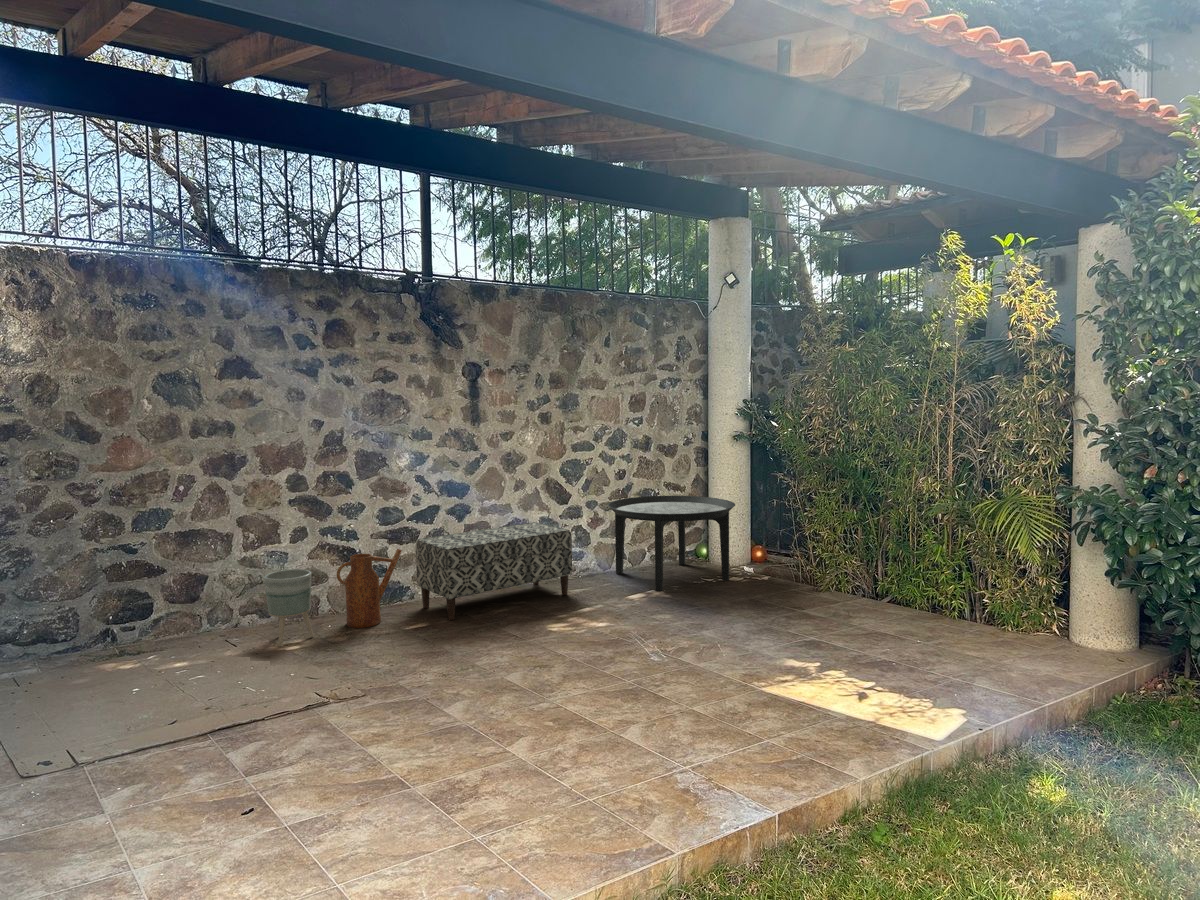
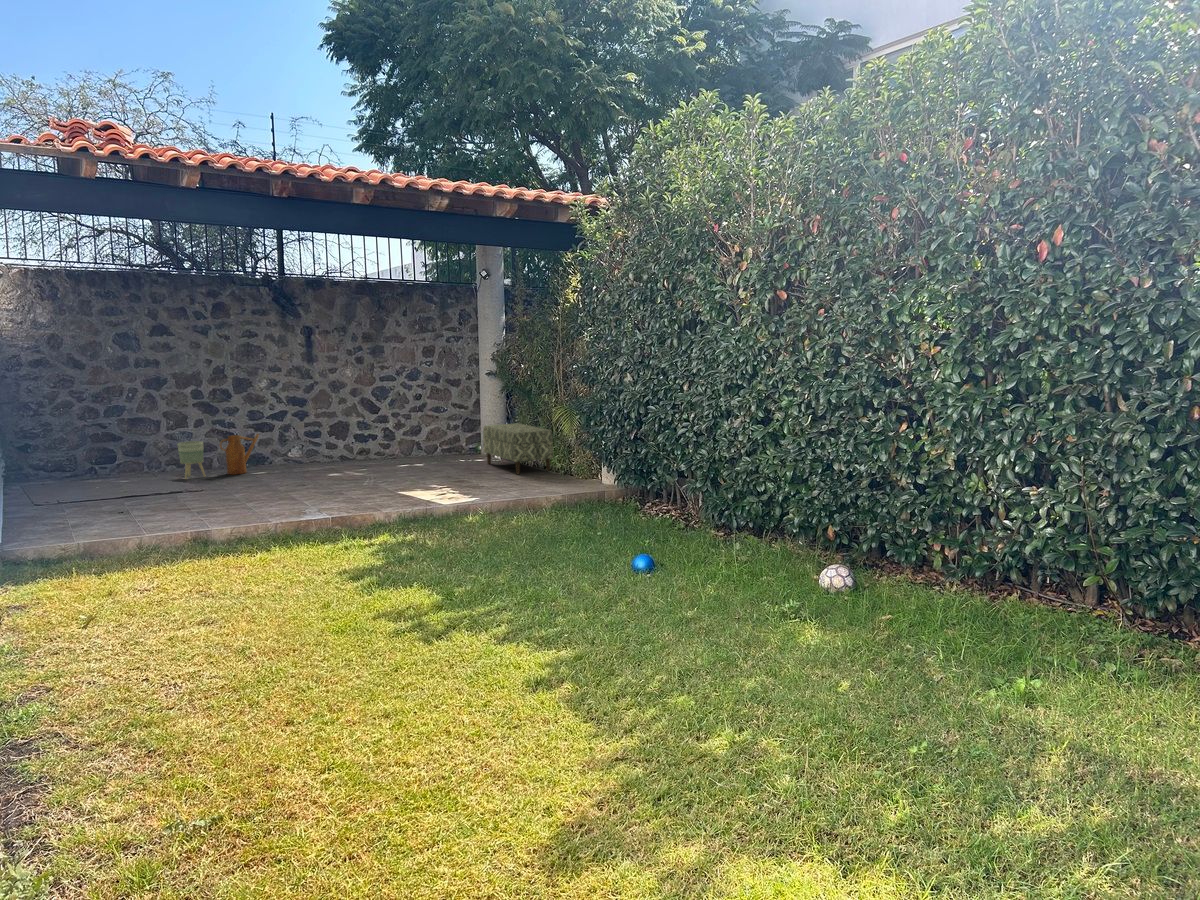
round table: present [608,496,735,591] -> none [397,411,477,464]
bench: present [416,522,572,620] -> present [483,423,553,474]

